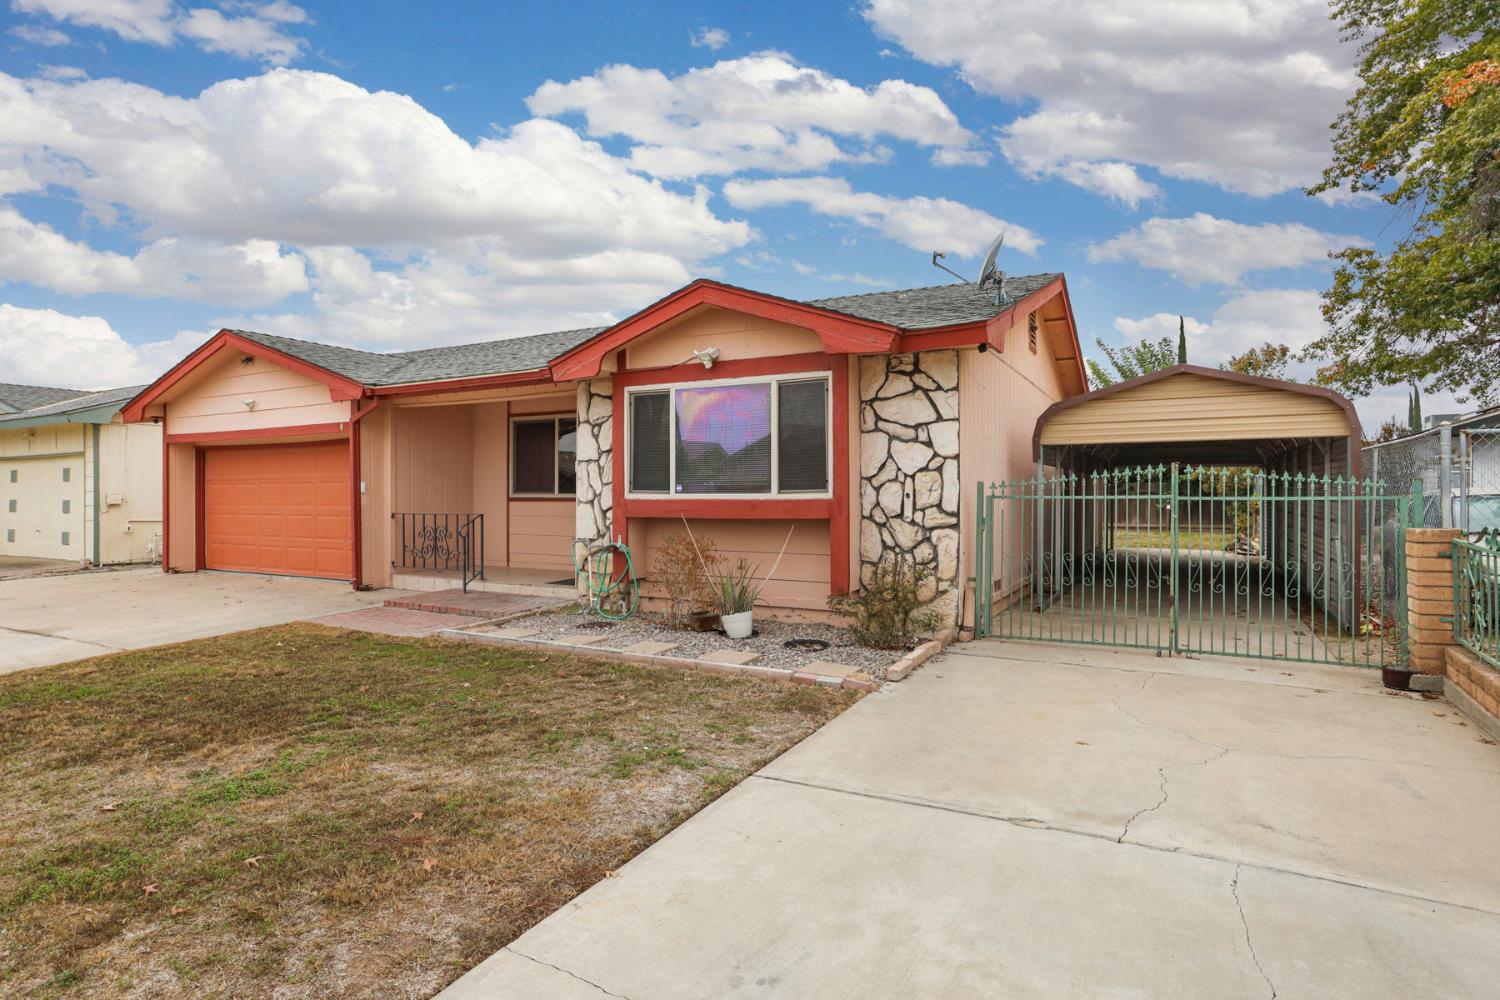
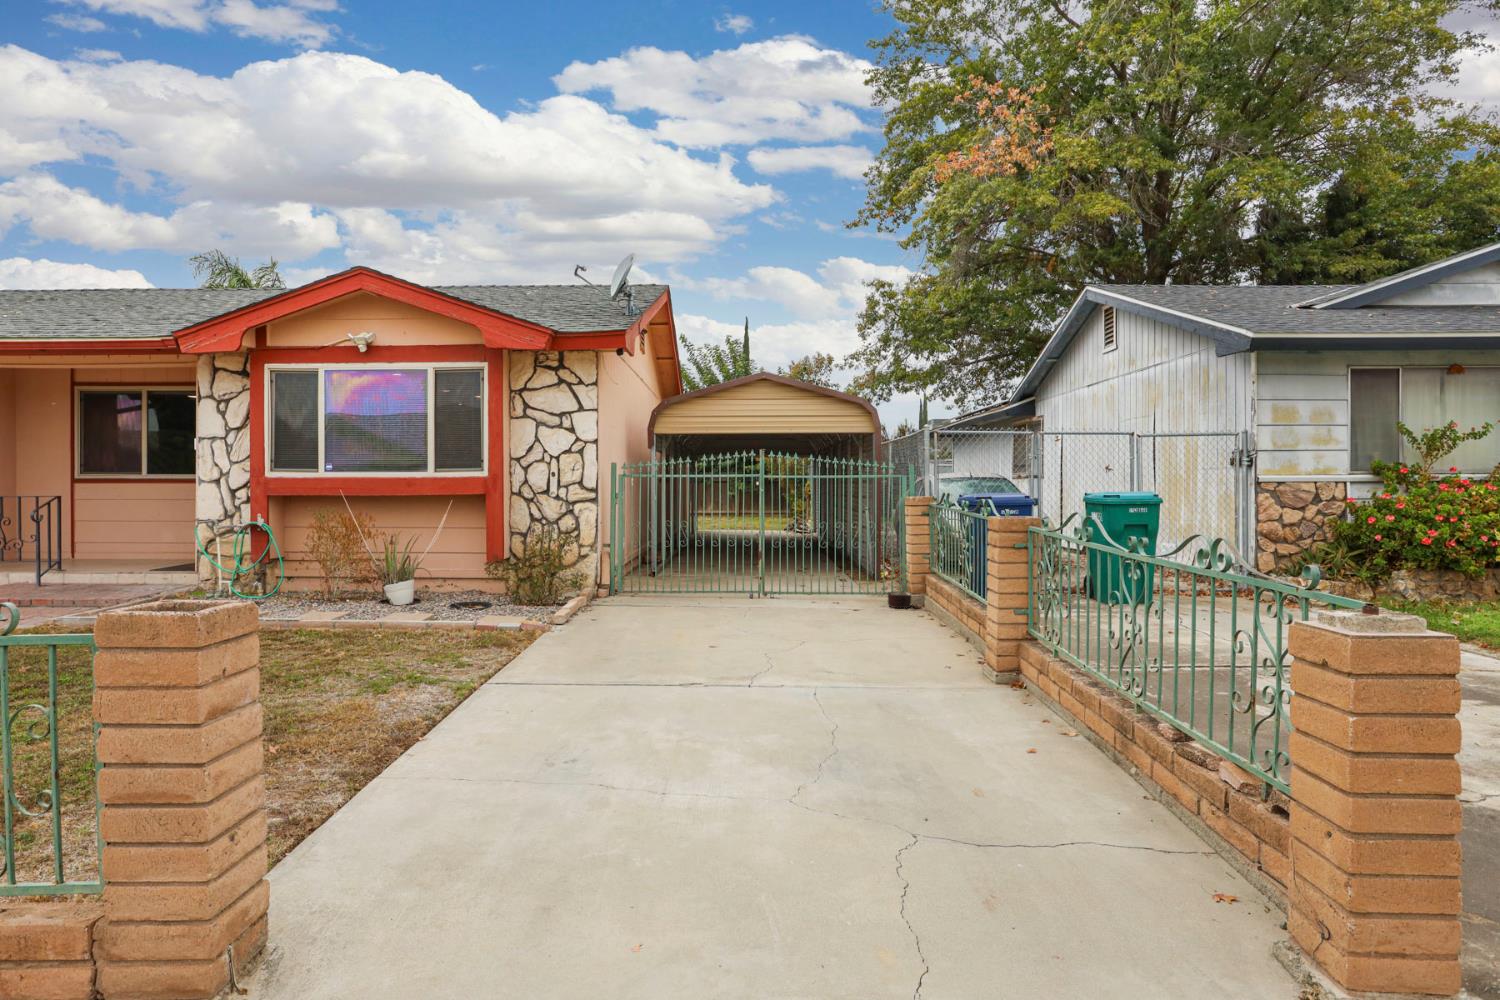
woven basket: present [688,610,720,632] -> none [339,578,378,606]

